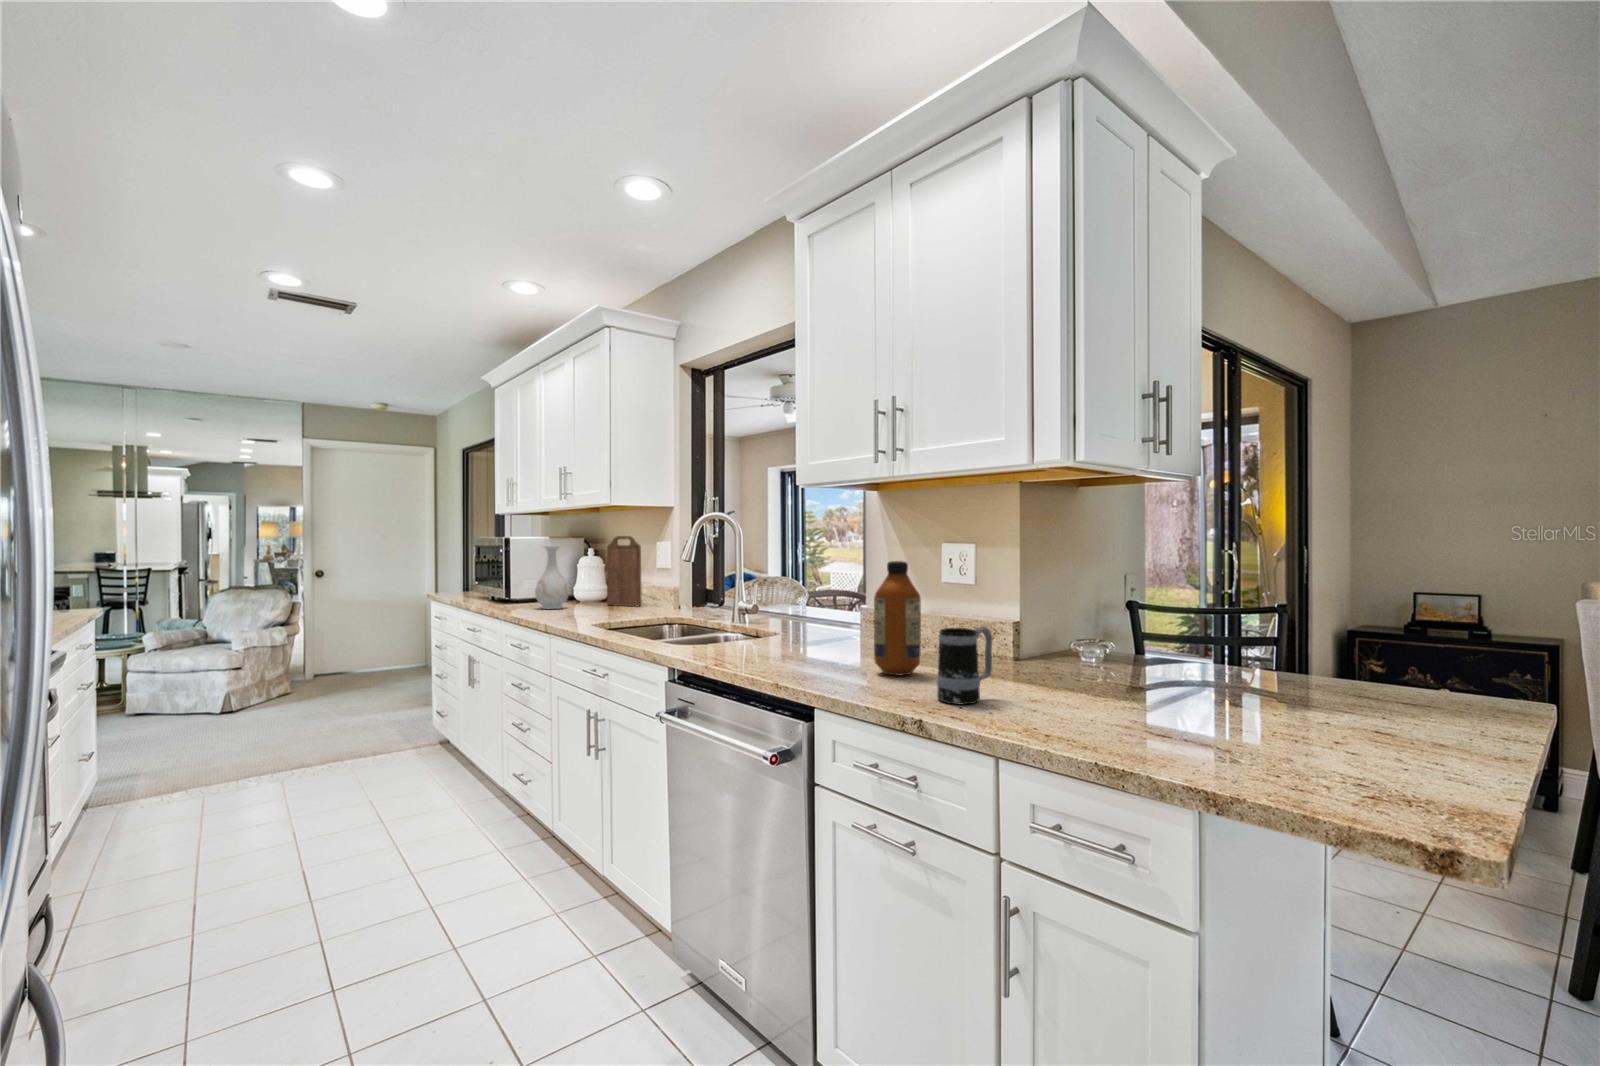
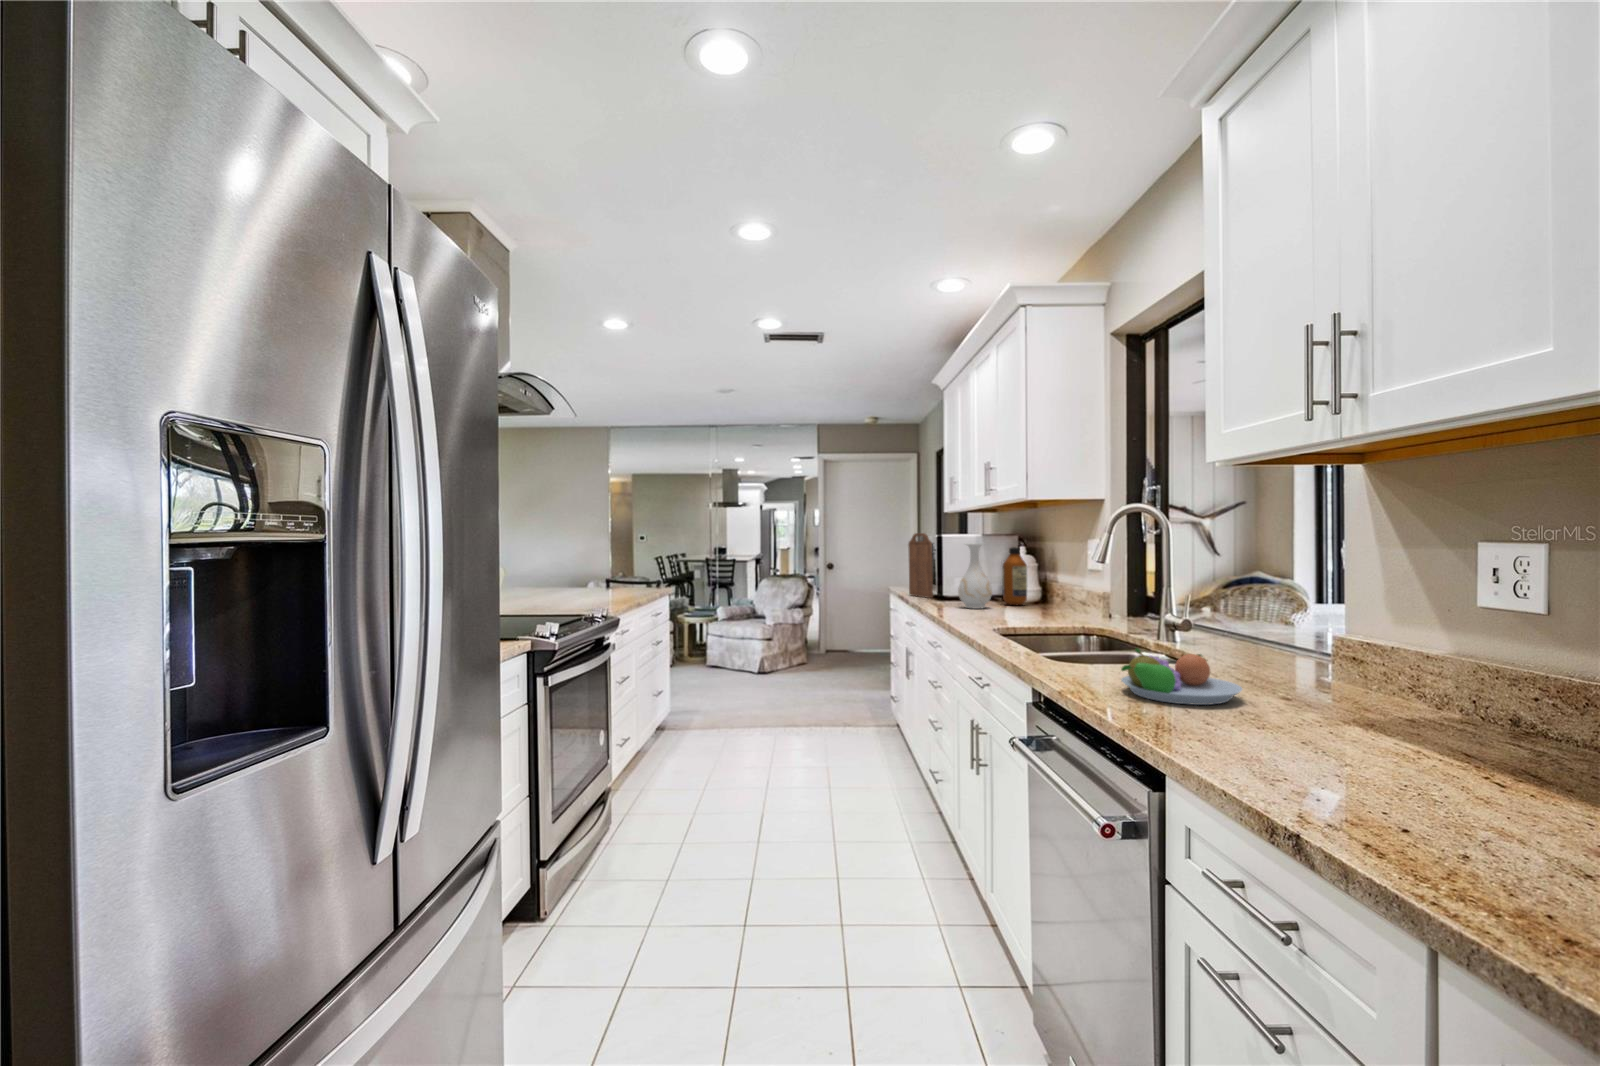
cutting board: present [607,536,642,606] -> present [908,533,933,598]
bottle: present [874,561,921,675] -> present [1002,547,1027,605]
fruit bowl: none [744,625,825,663] -> present [1121,649,1242,705]
mug: present [937,626,992,704] -> none [1371,690,1502,827]

